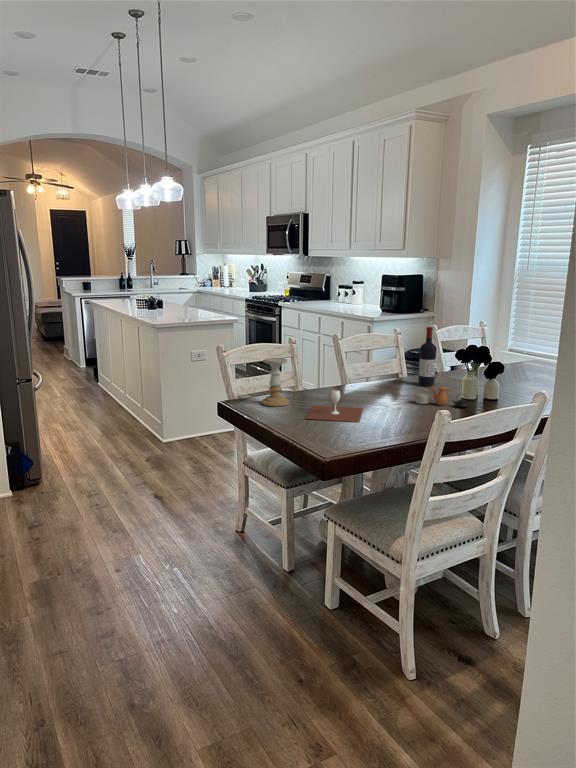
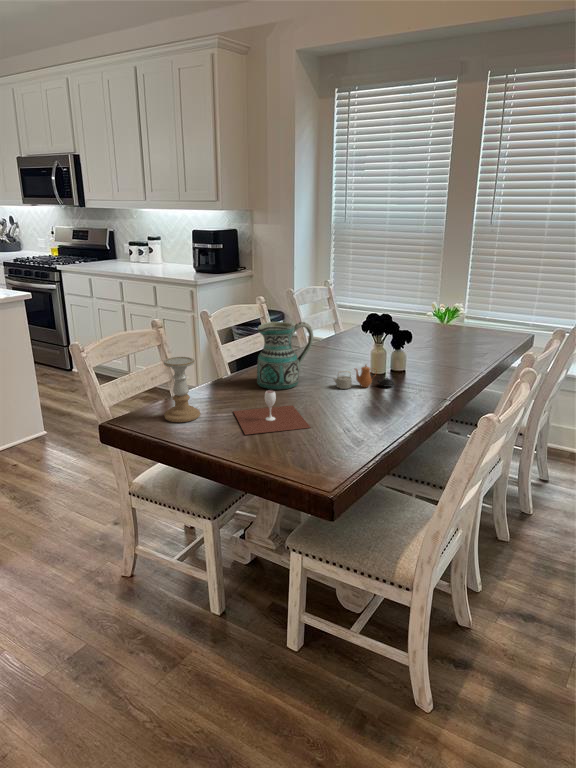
wine bottle: present [419,327,437,386] -> none [312,297,330,363]
ceramic pitcher: none [352,342,404,398] -> present [257,322,313,390]

